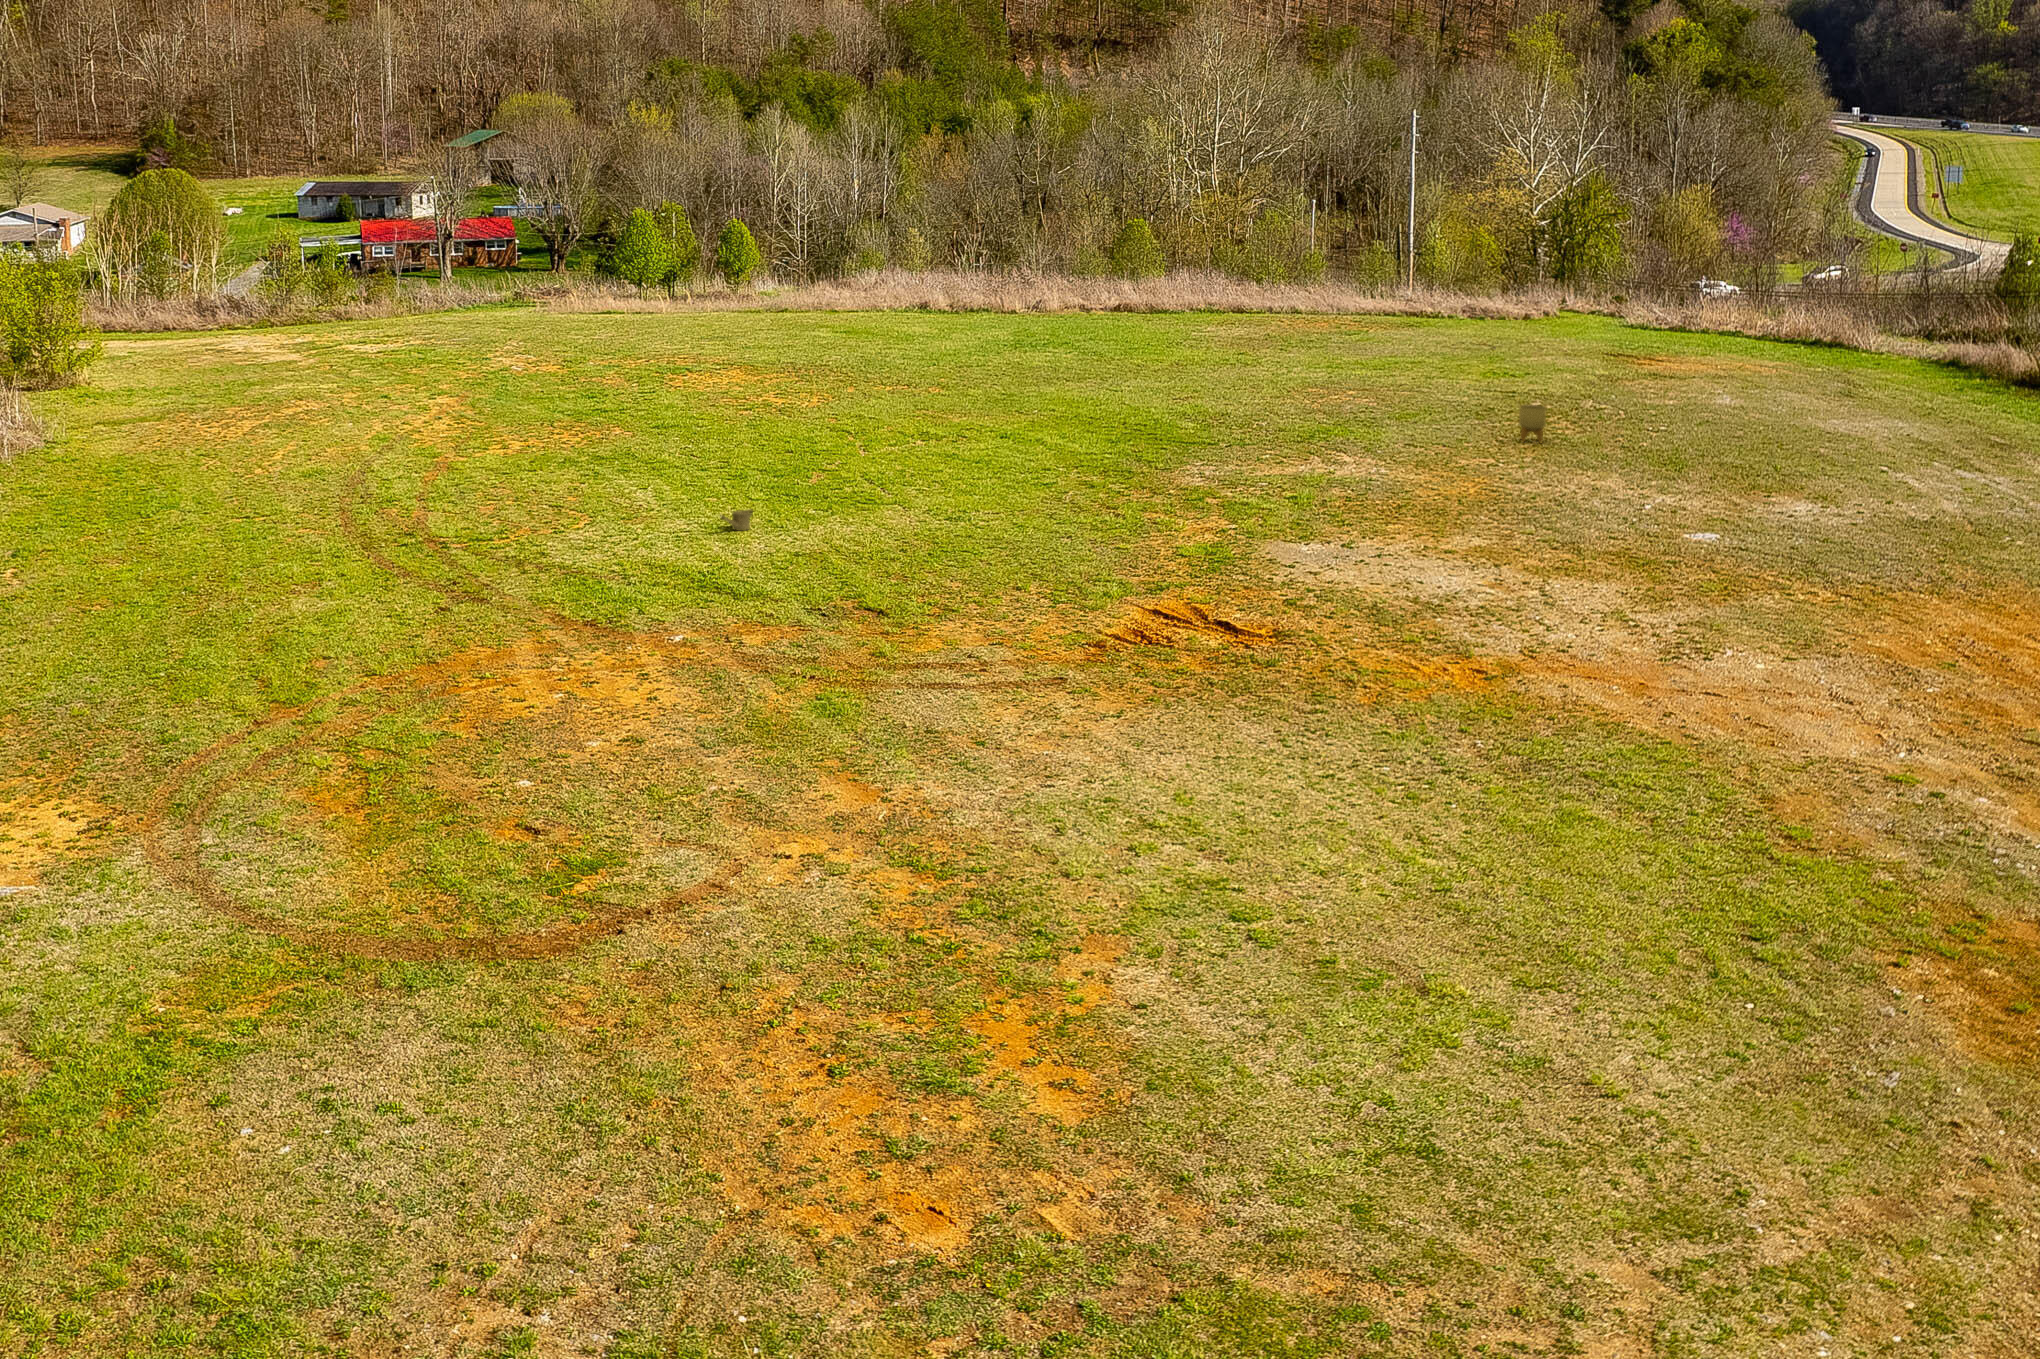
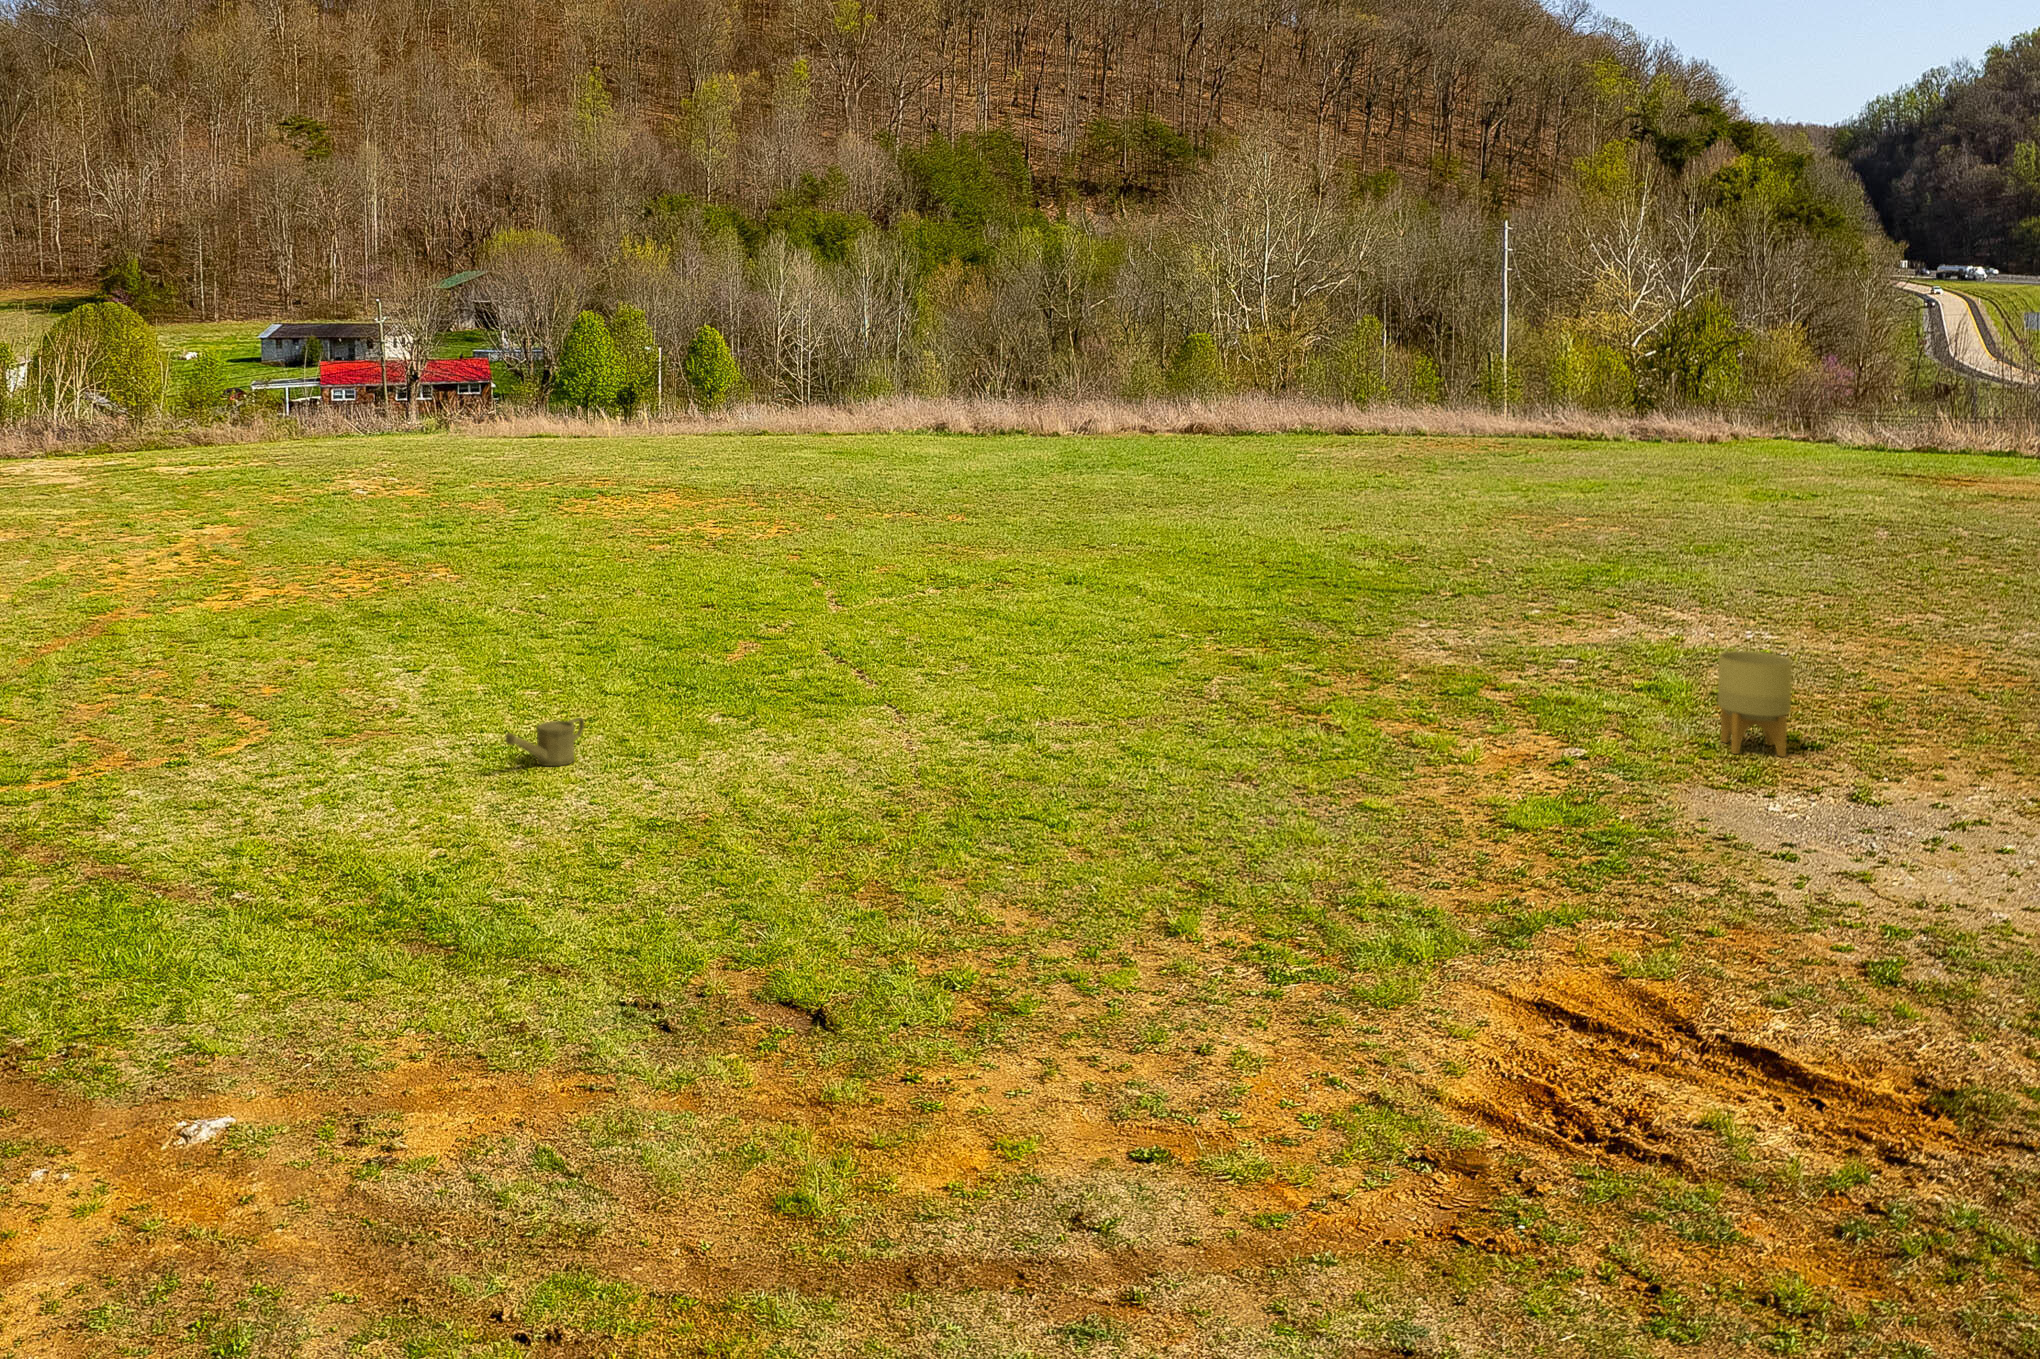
planter: present [1519,405,1547,443] -> present [1718,651,1792,757]

